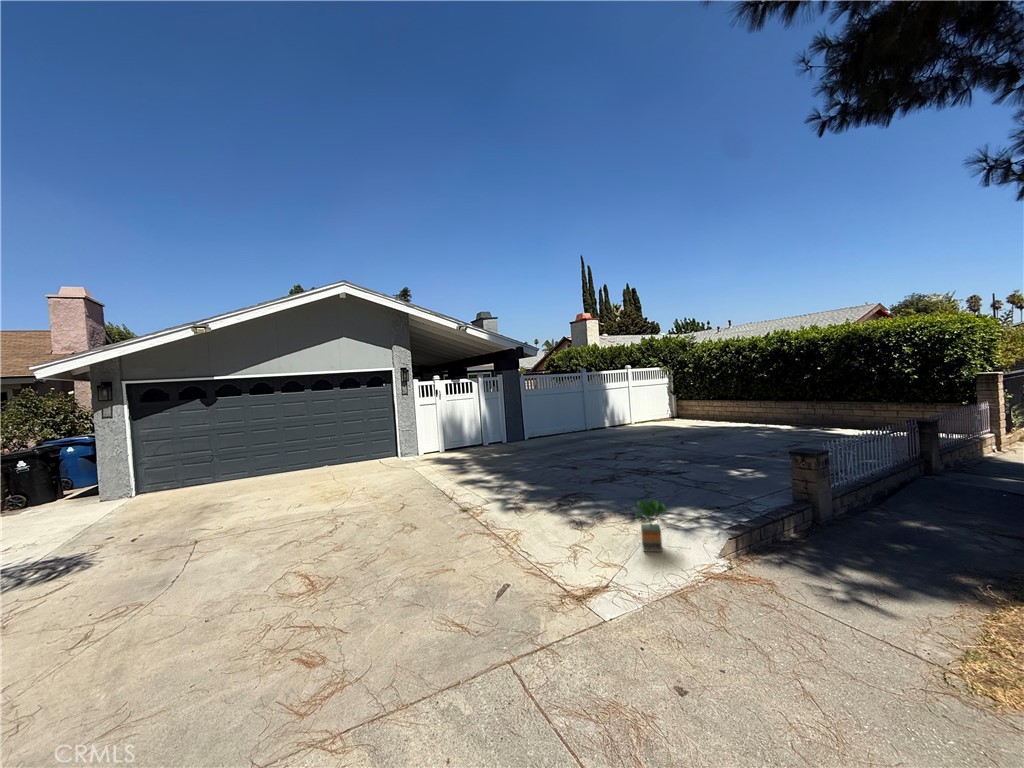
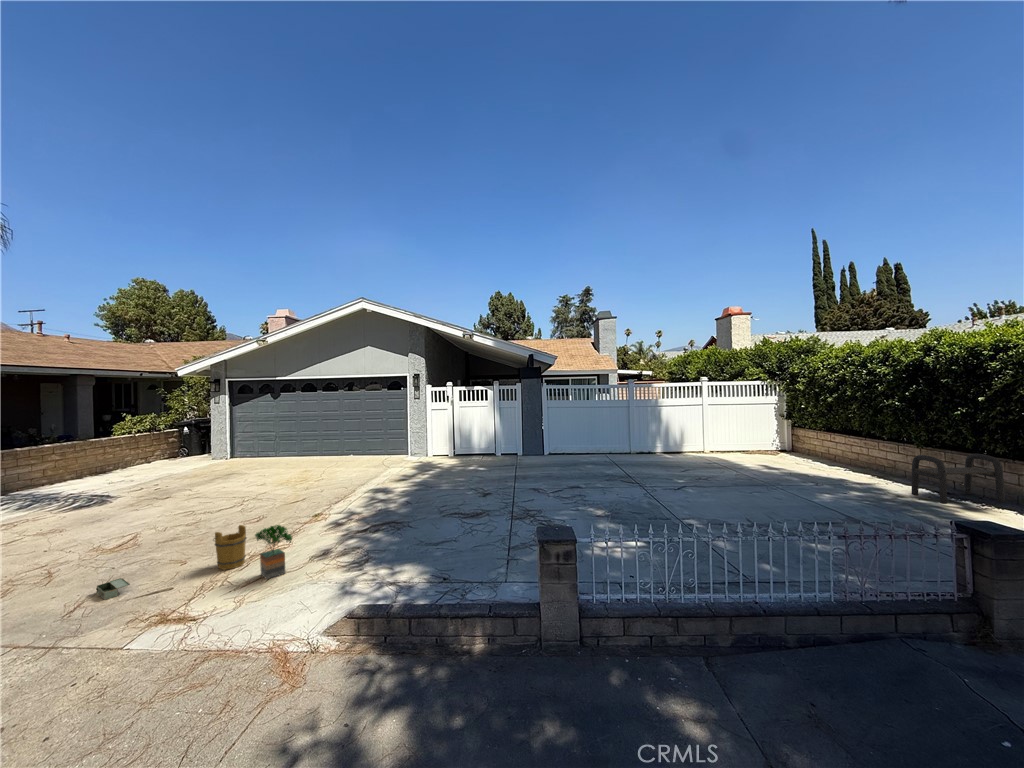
bench: none [806,401,847,430] -> present [911,454,1005,503]
bucket: none [571,512,604,561] -> present [214,525,246,570]
toolbox: none [553,591,588,614] -> present [96,578,130,600]

